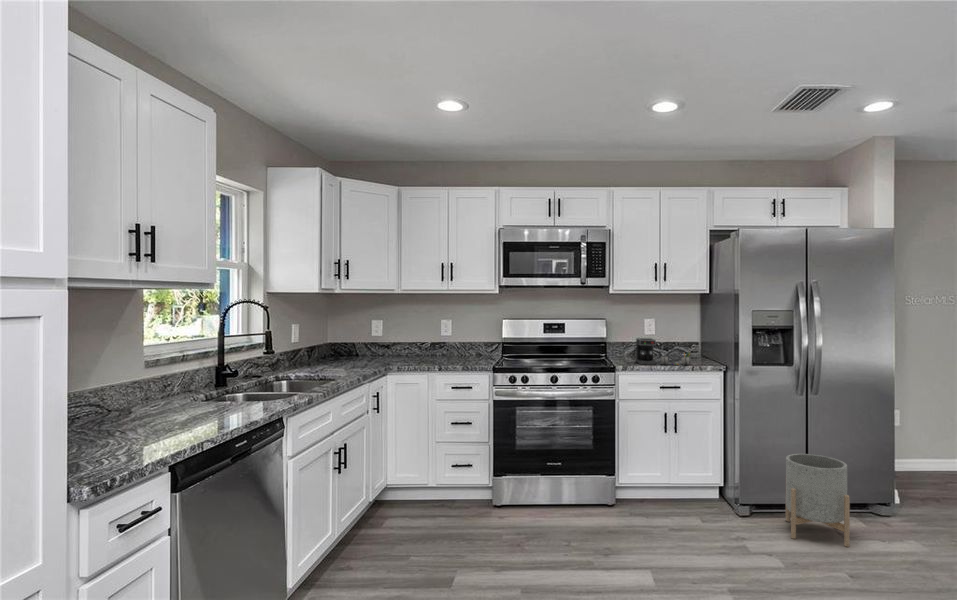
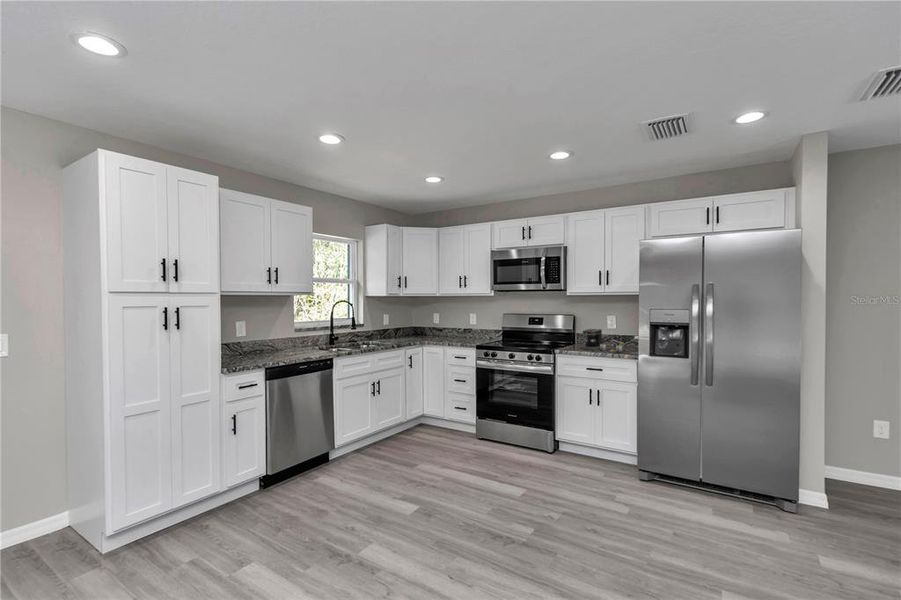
planter: present [786,454,850,547] -> none [653,436,719,524]

